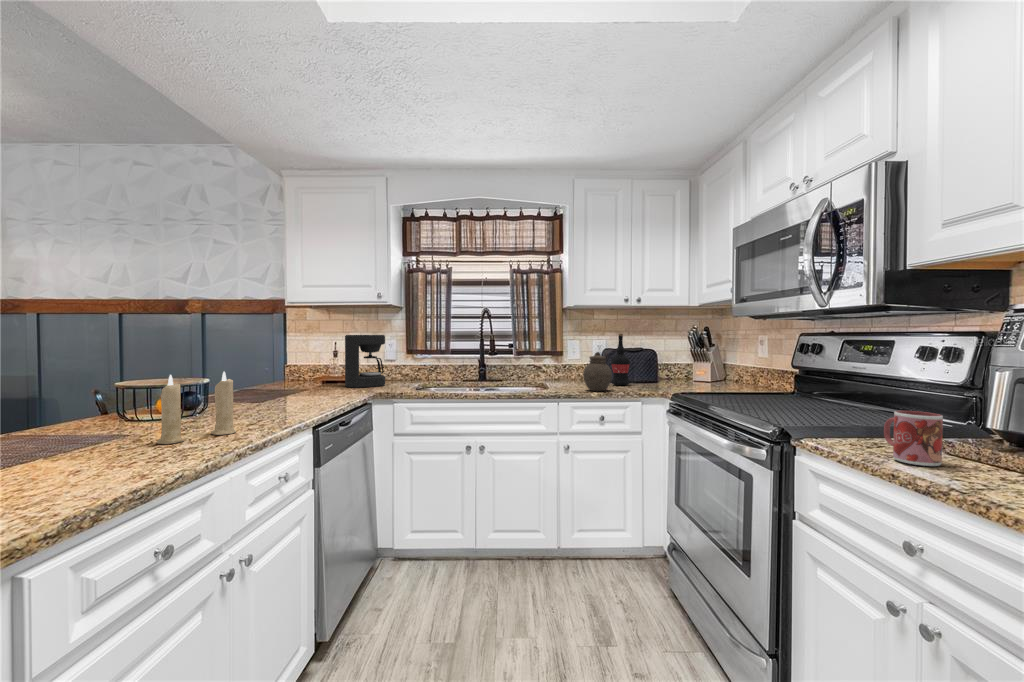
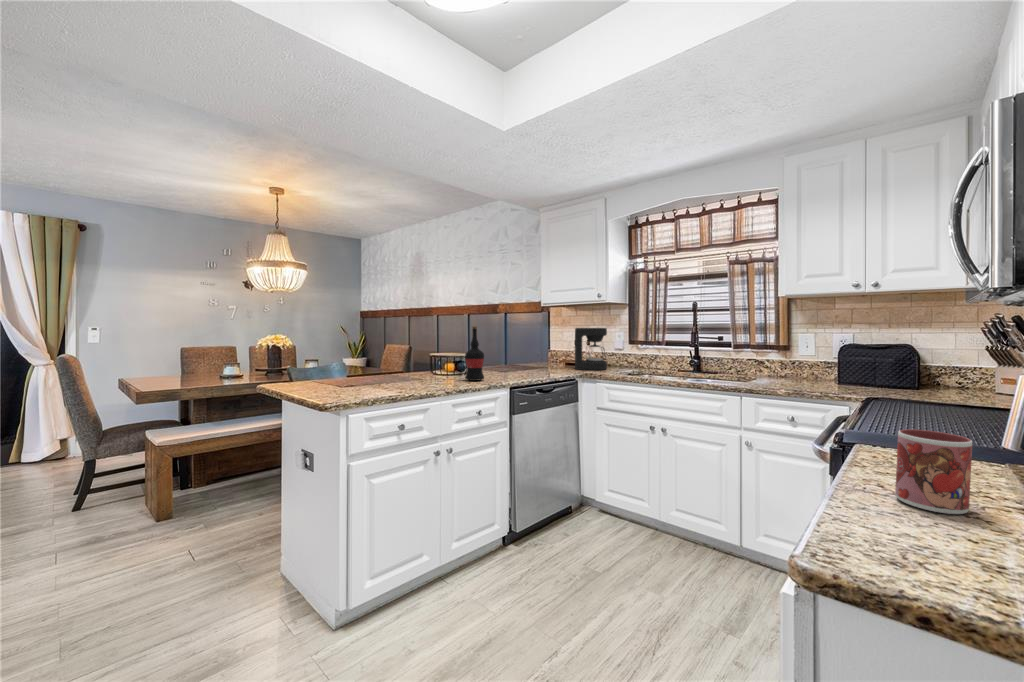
wine bottle: present [611,334,630,385] -> present [465,326,484,381]
jar: present [583,352,612,391] -> none [775,346,812,389]
candle: present [157,372,236,444] -> none [396,349,439,389]

